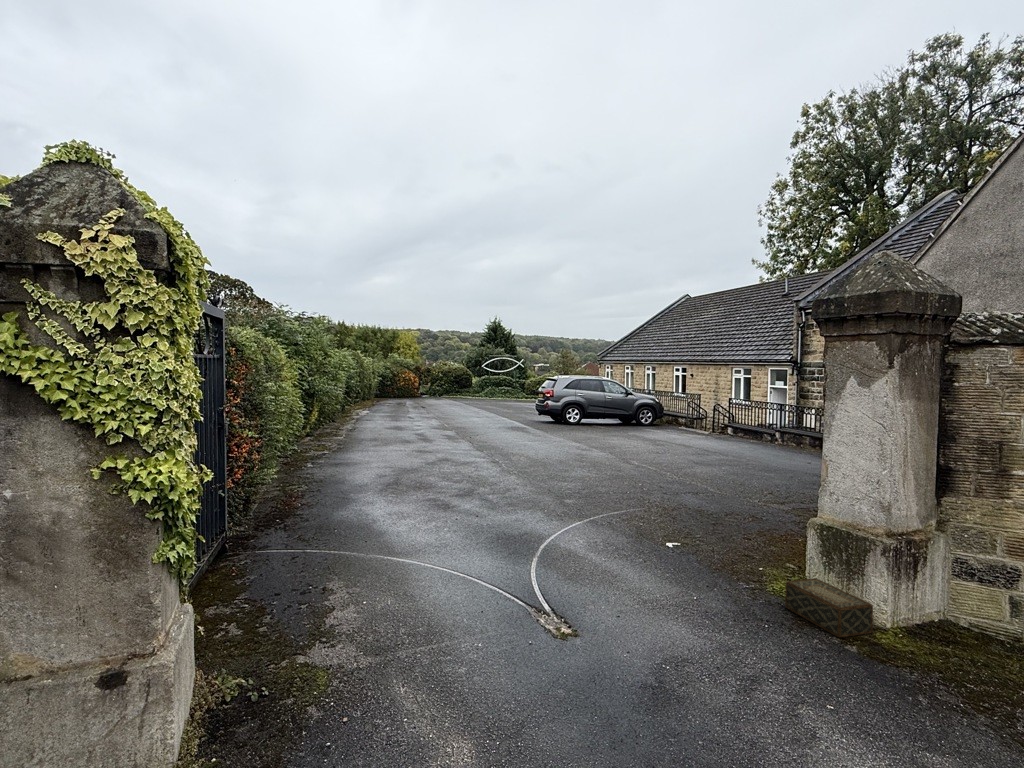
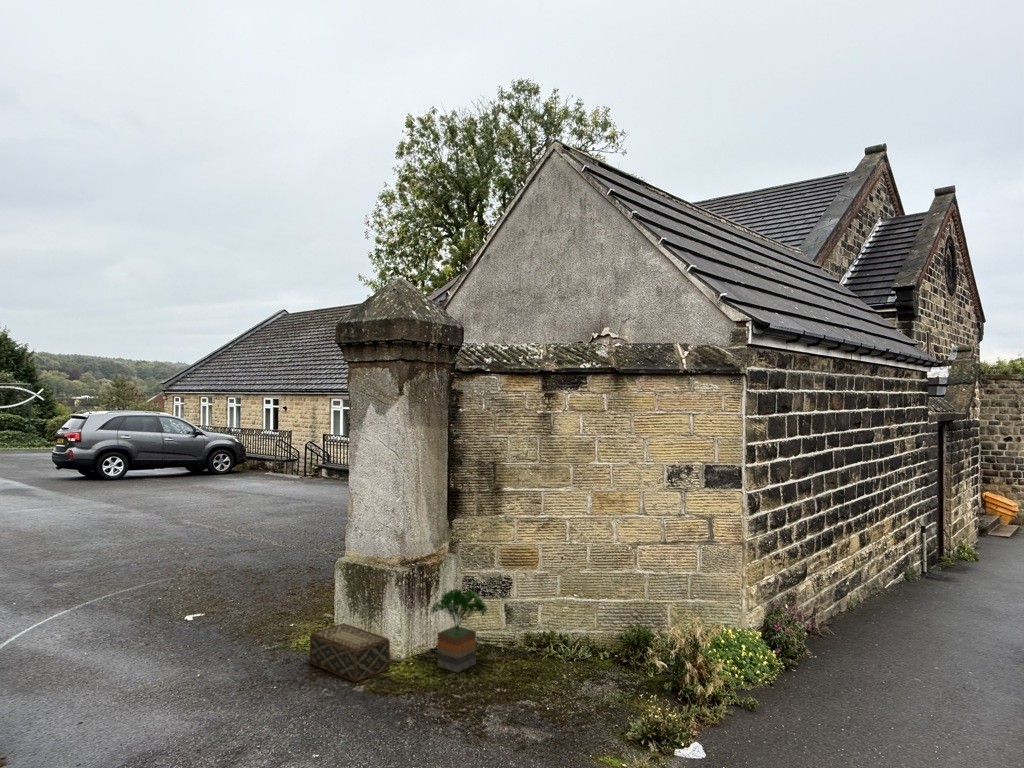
potted tree: none [920,568,999,657] -> present [432,589,488,672]

